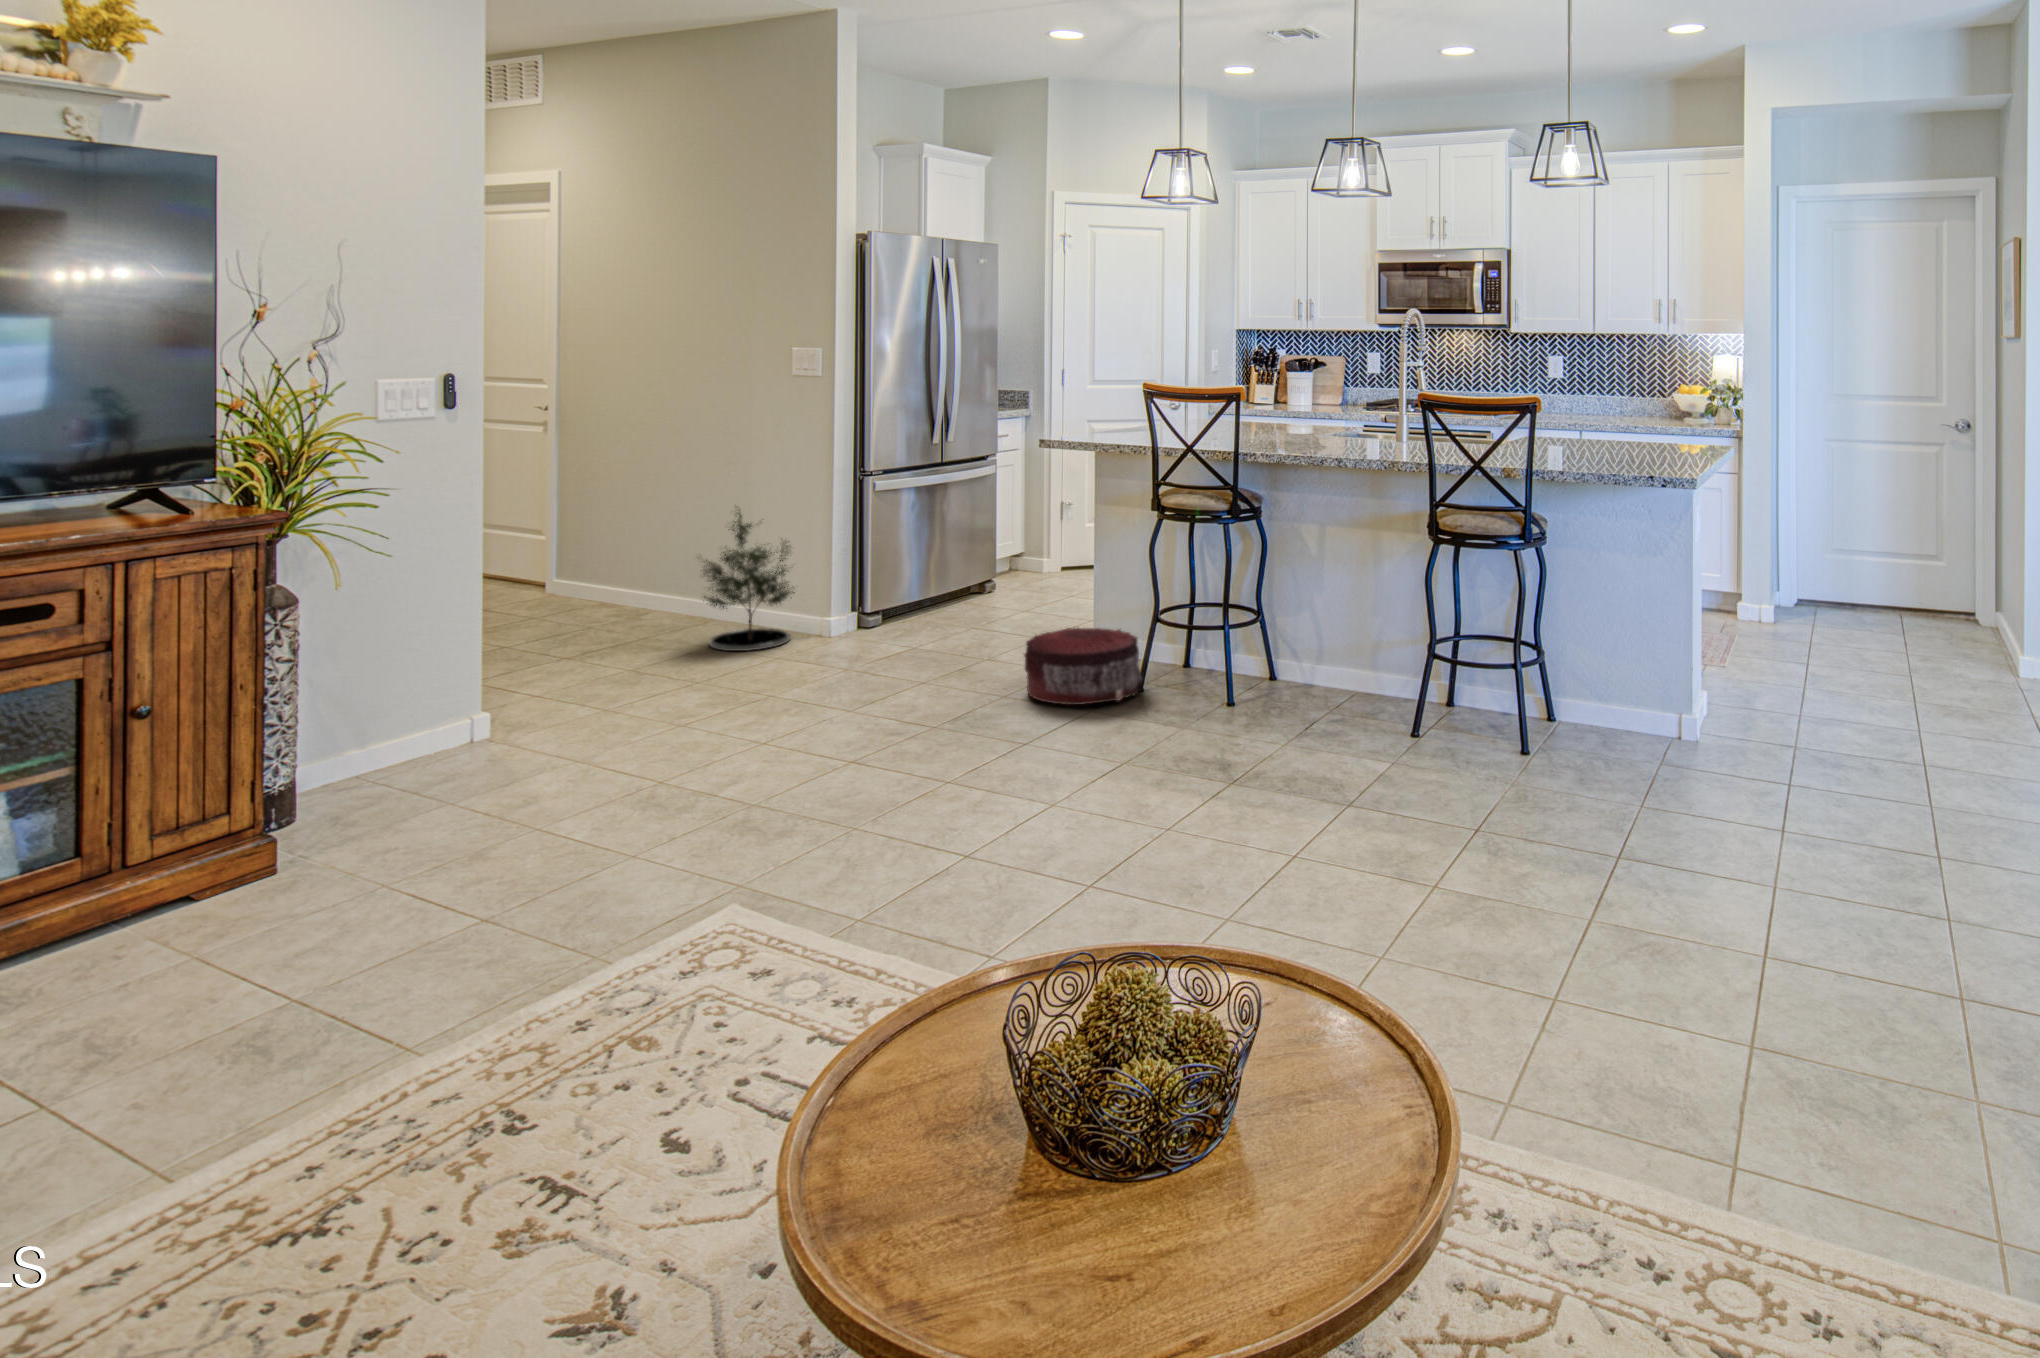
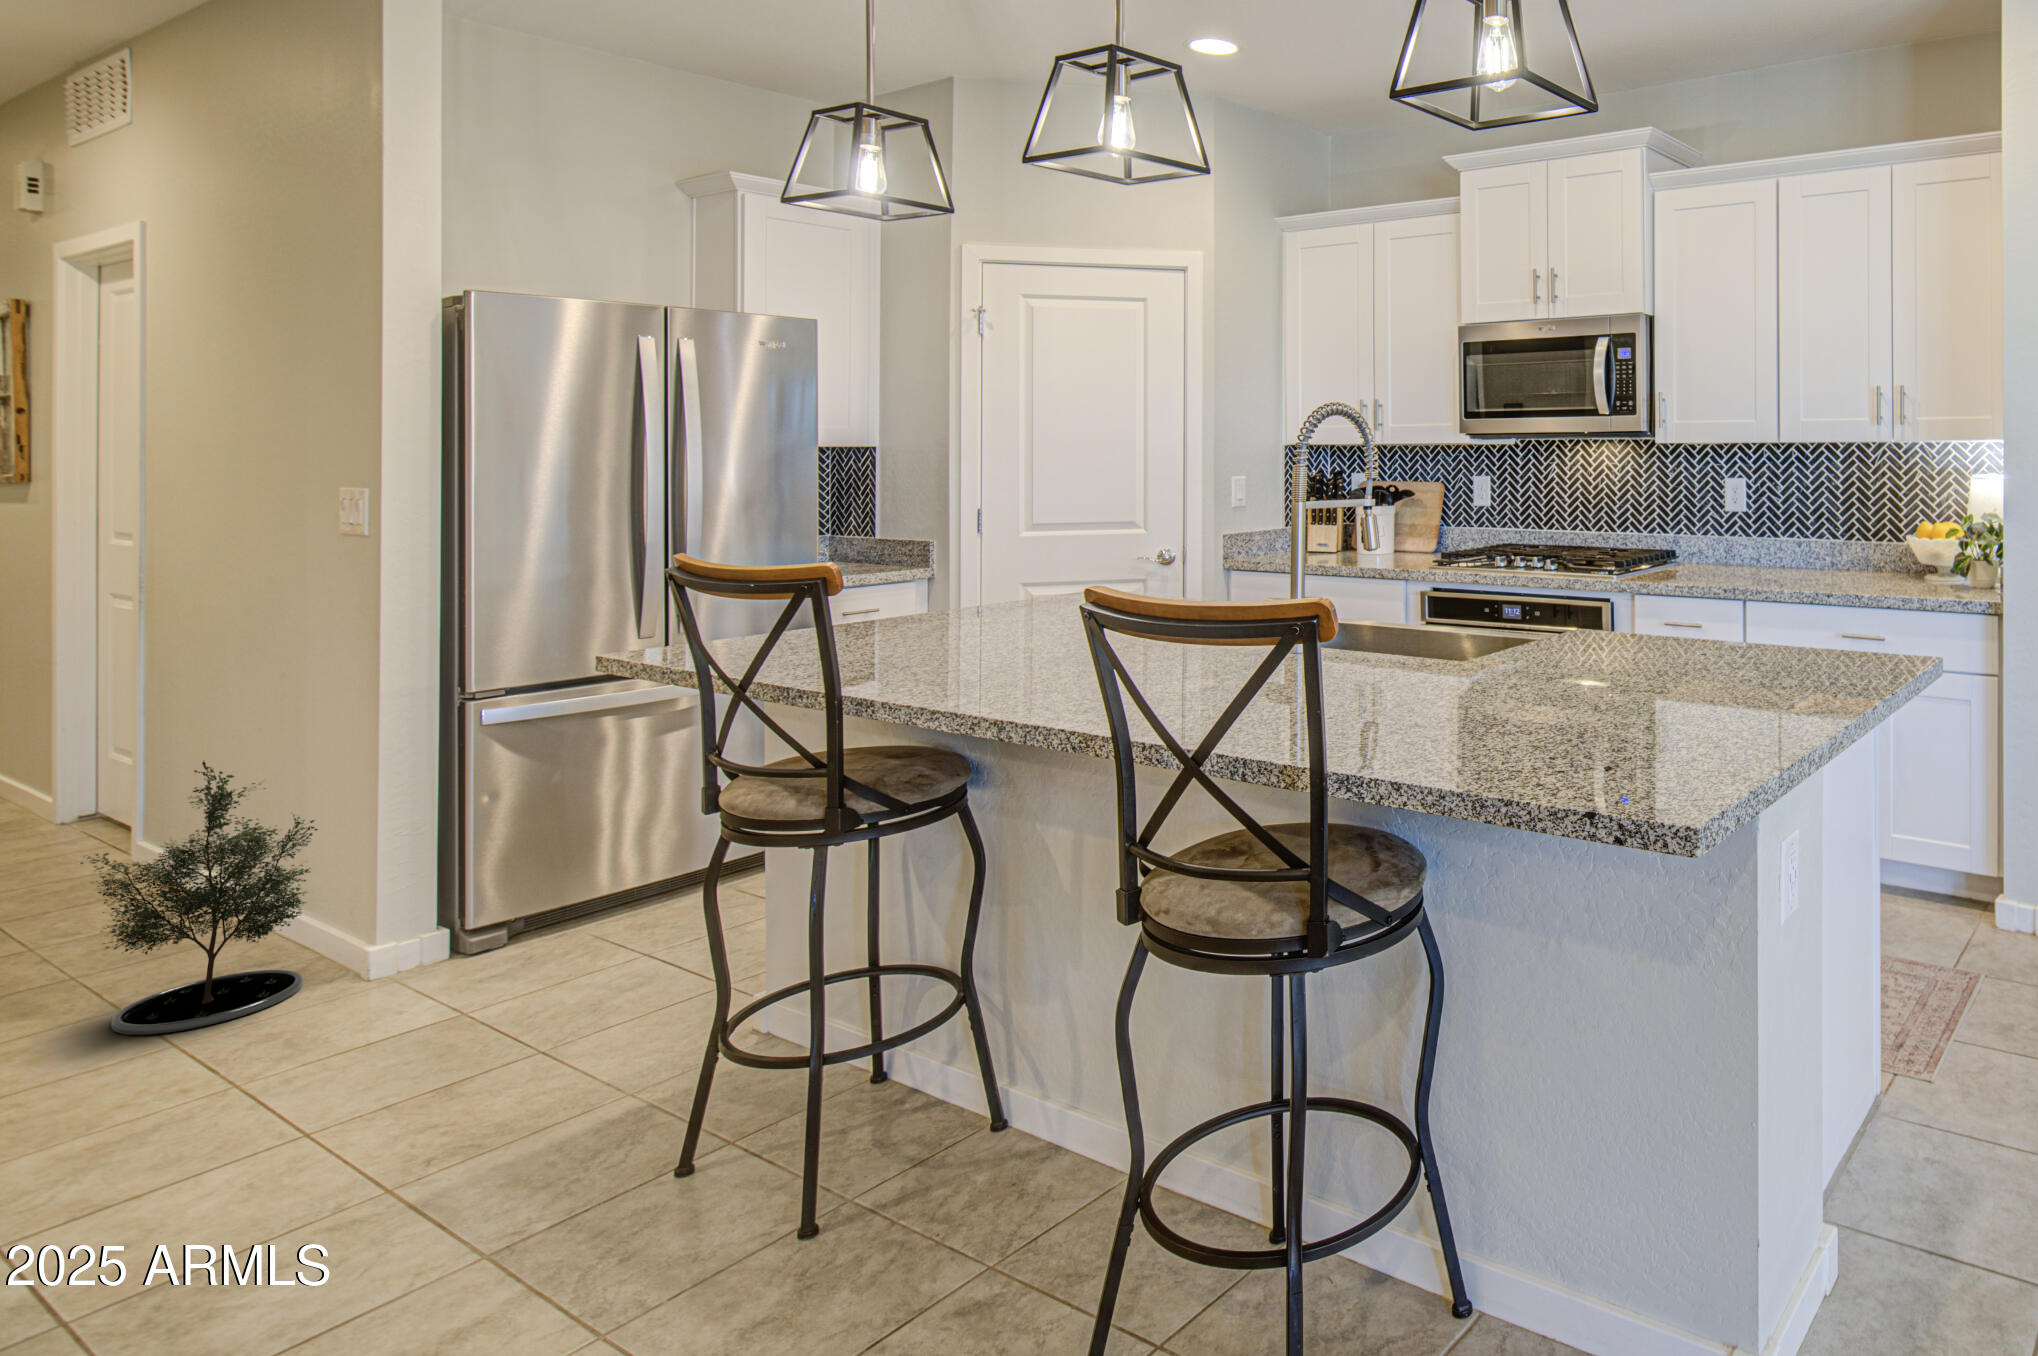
pouf: present [1024,628,1142,705] -> none [374,1037,675,1274]

